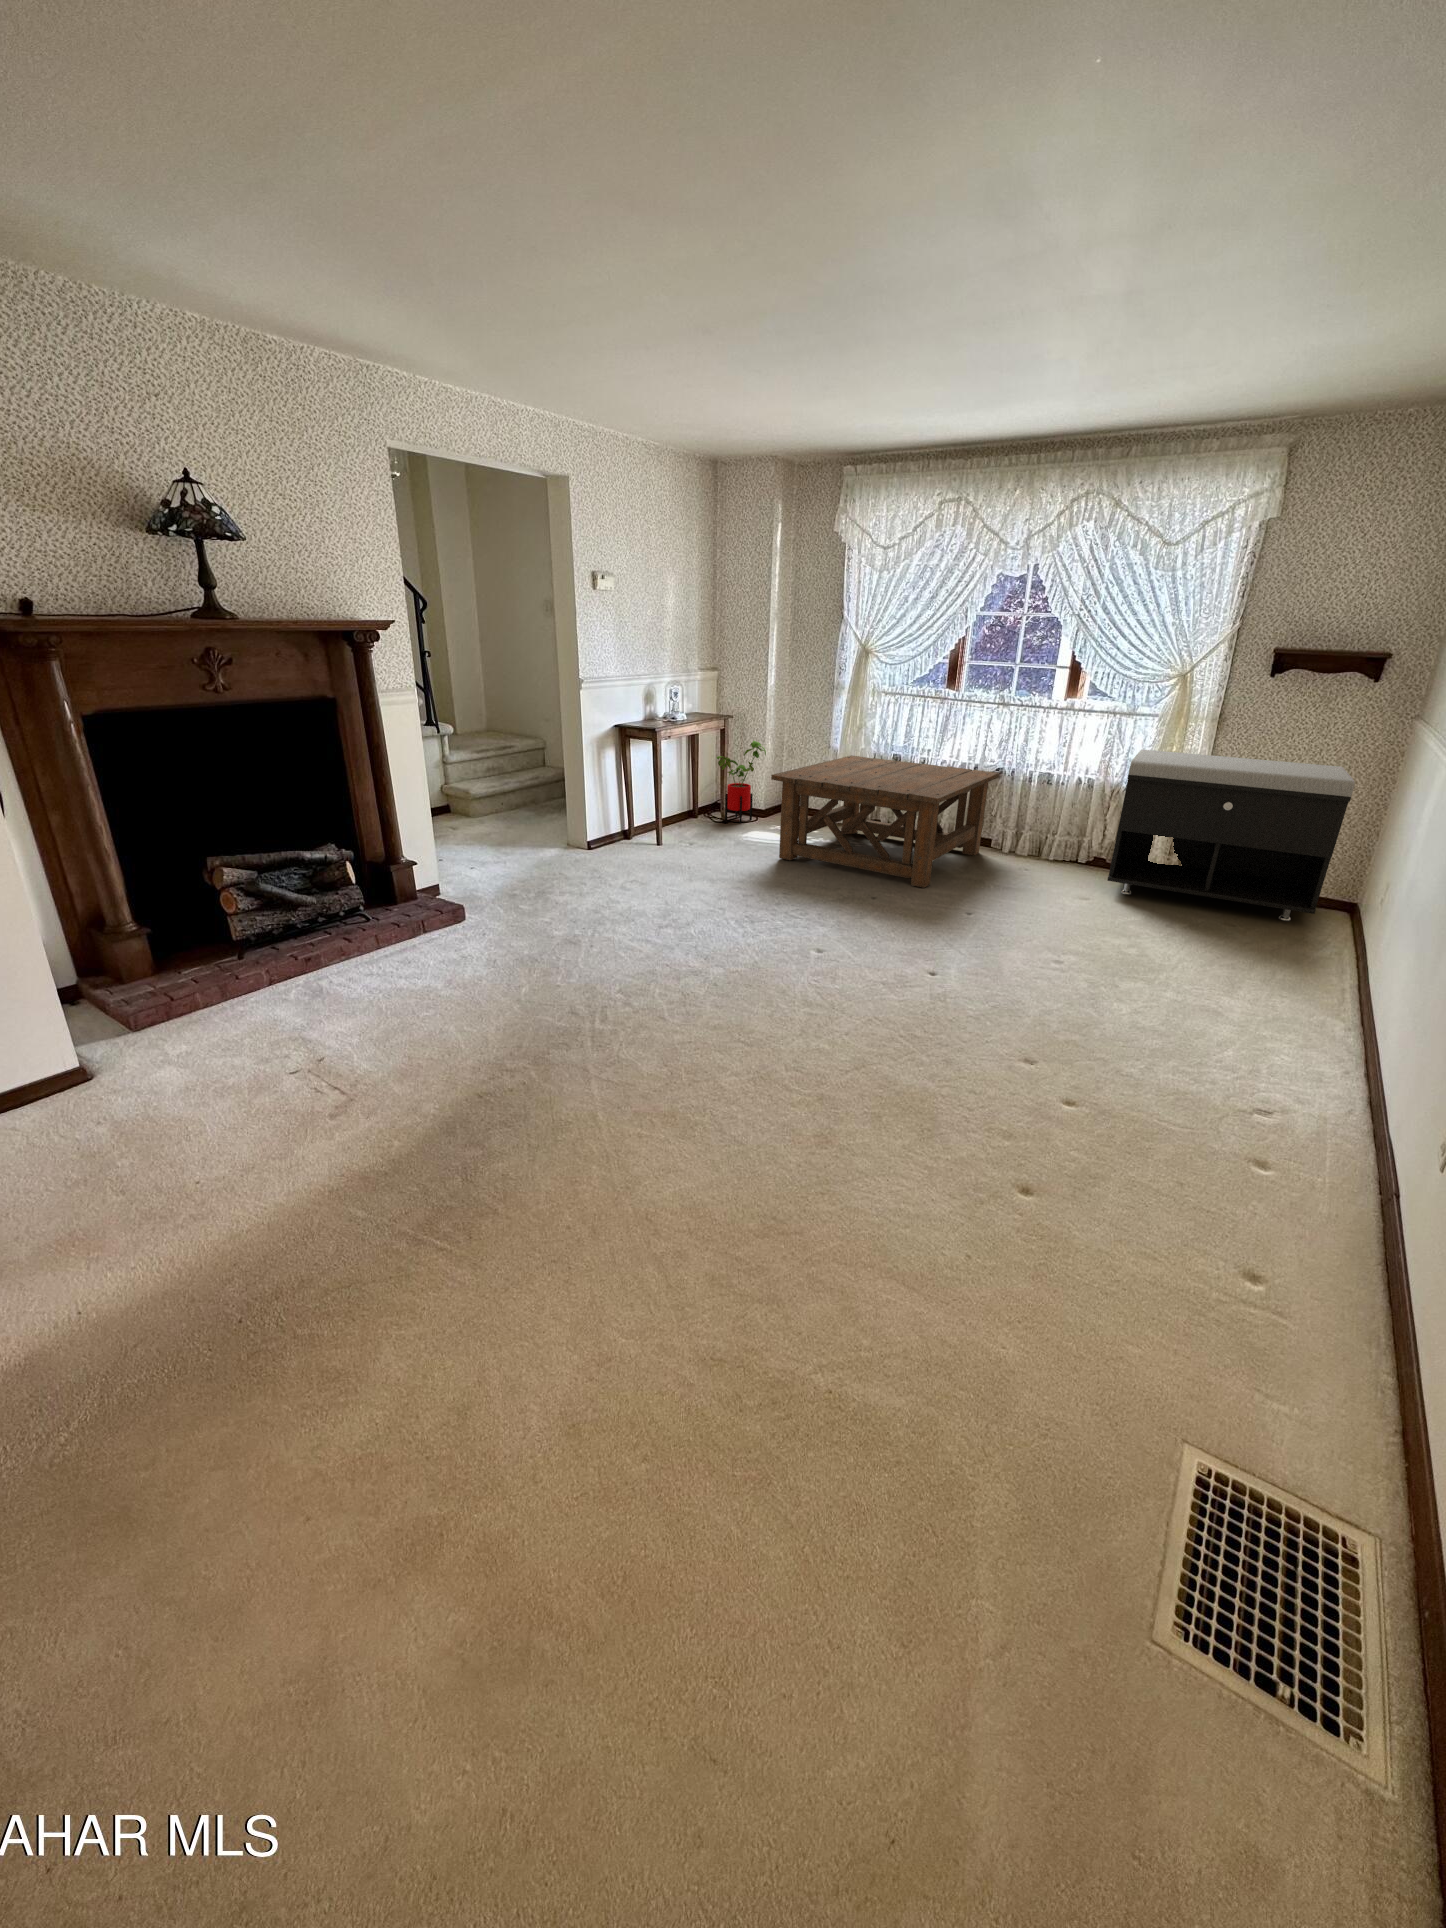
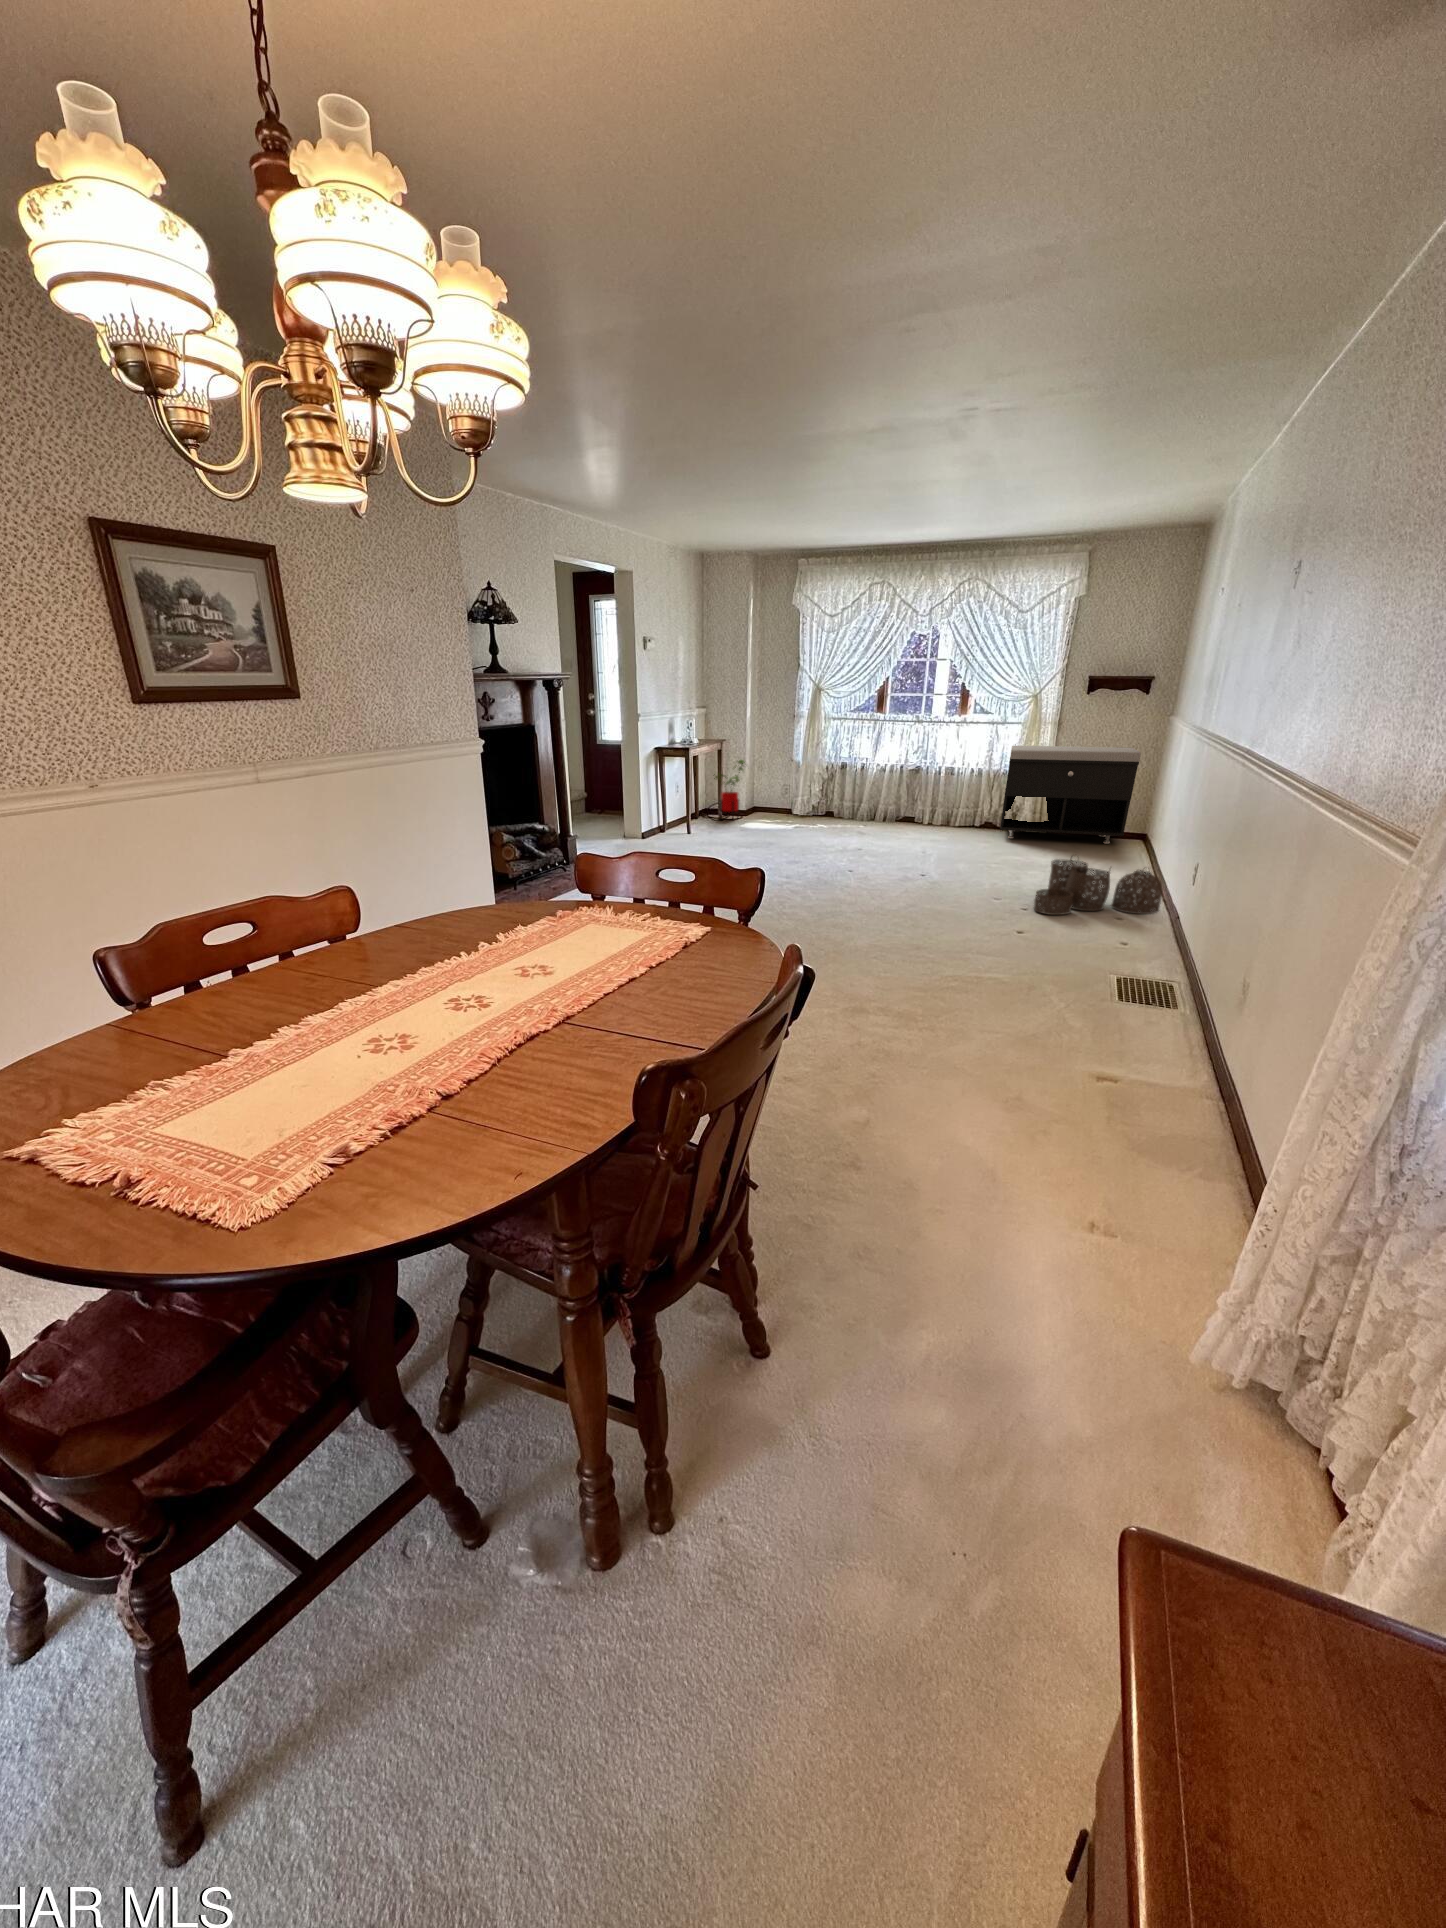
coffee table: present [771,755,999,888] -> none [775,765,919,843]
woven basket: none [1096,990,1372,1150] -> present [1034,859,1162,915]

